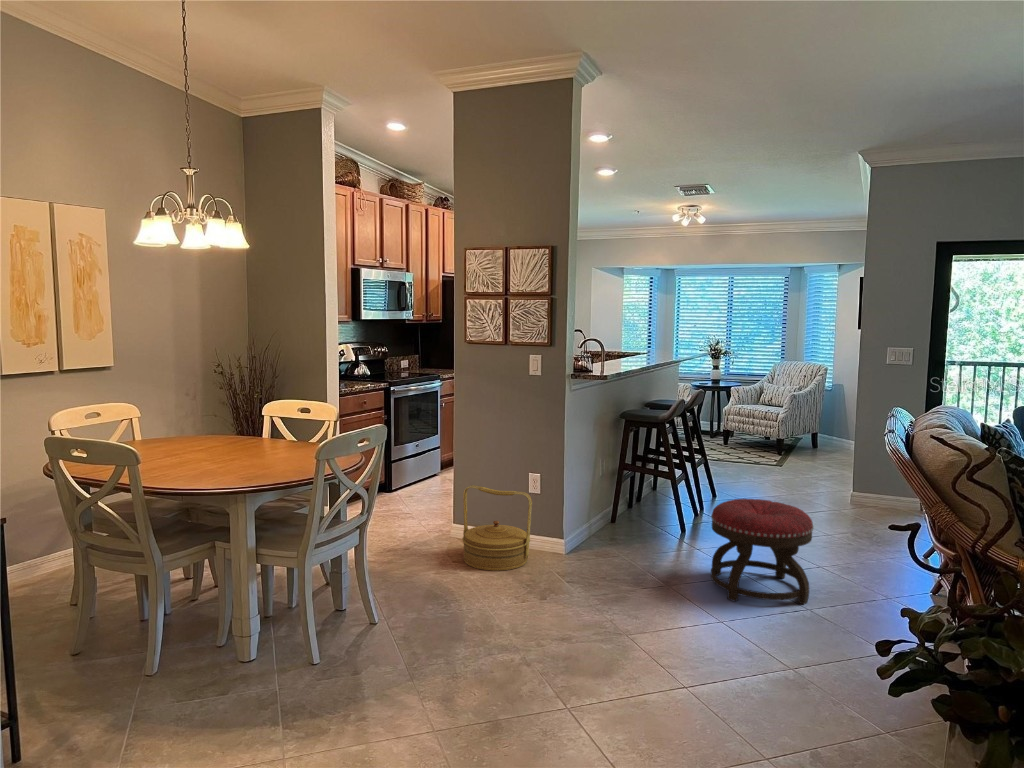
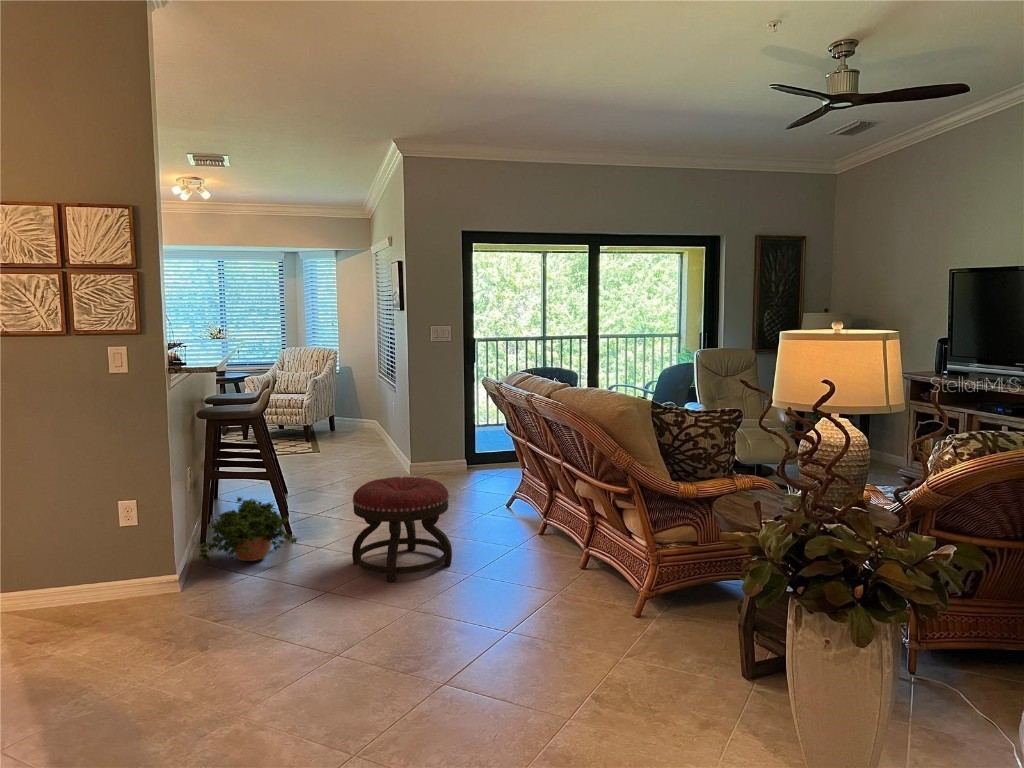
woven basket: present [462,485,532,571] -> none [25,525,141,643]
potted plant: none [593,489,673,547] -> present [199,497,298,561]

